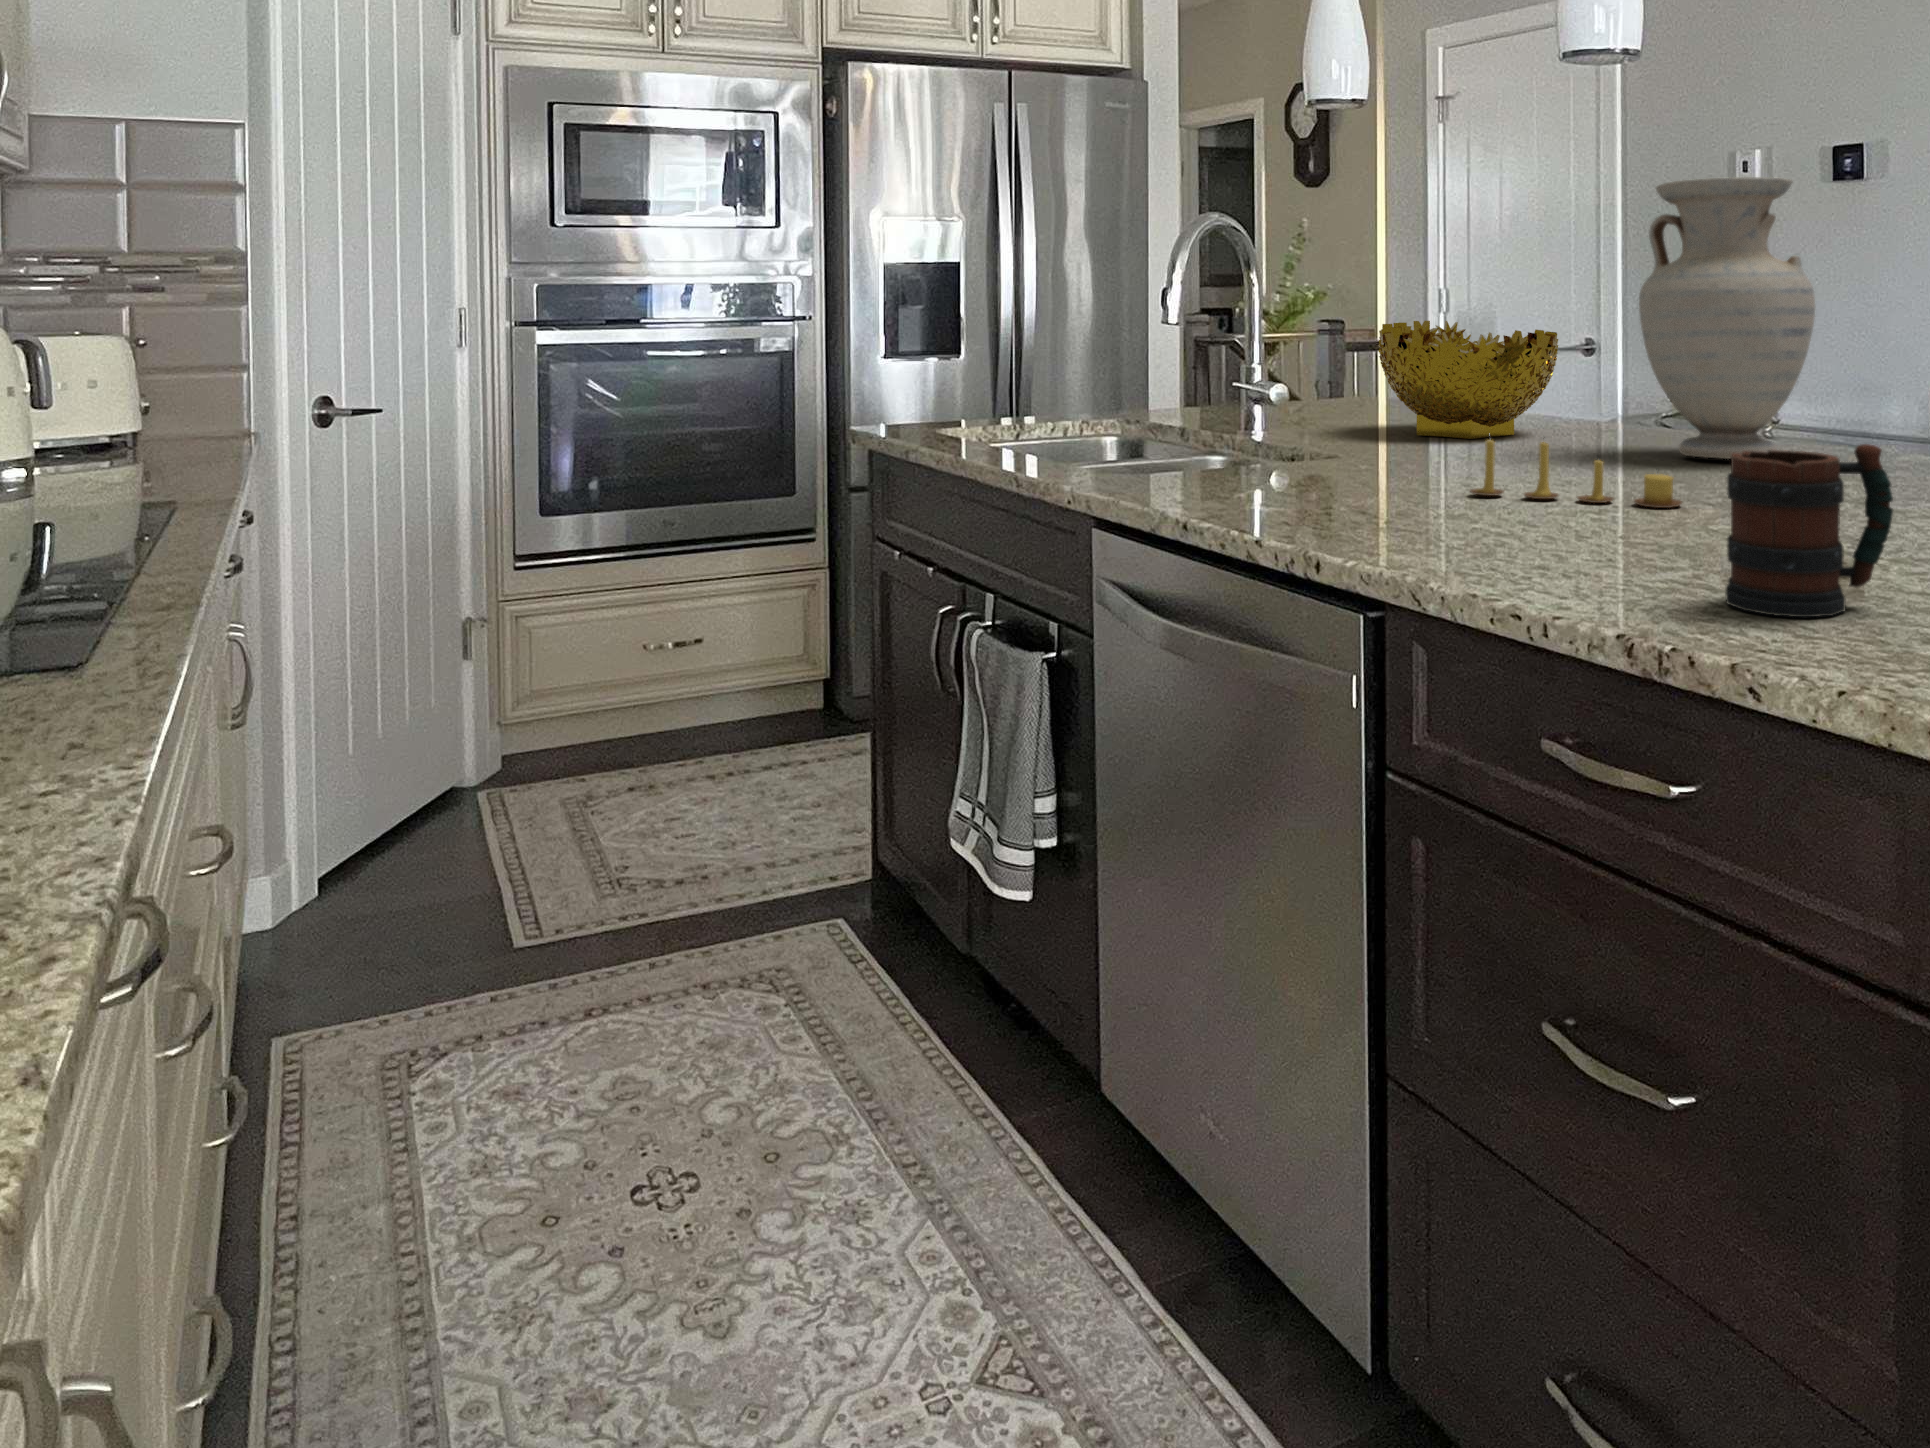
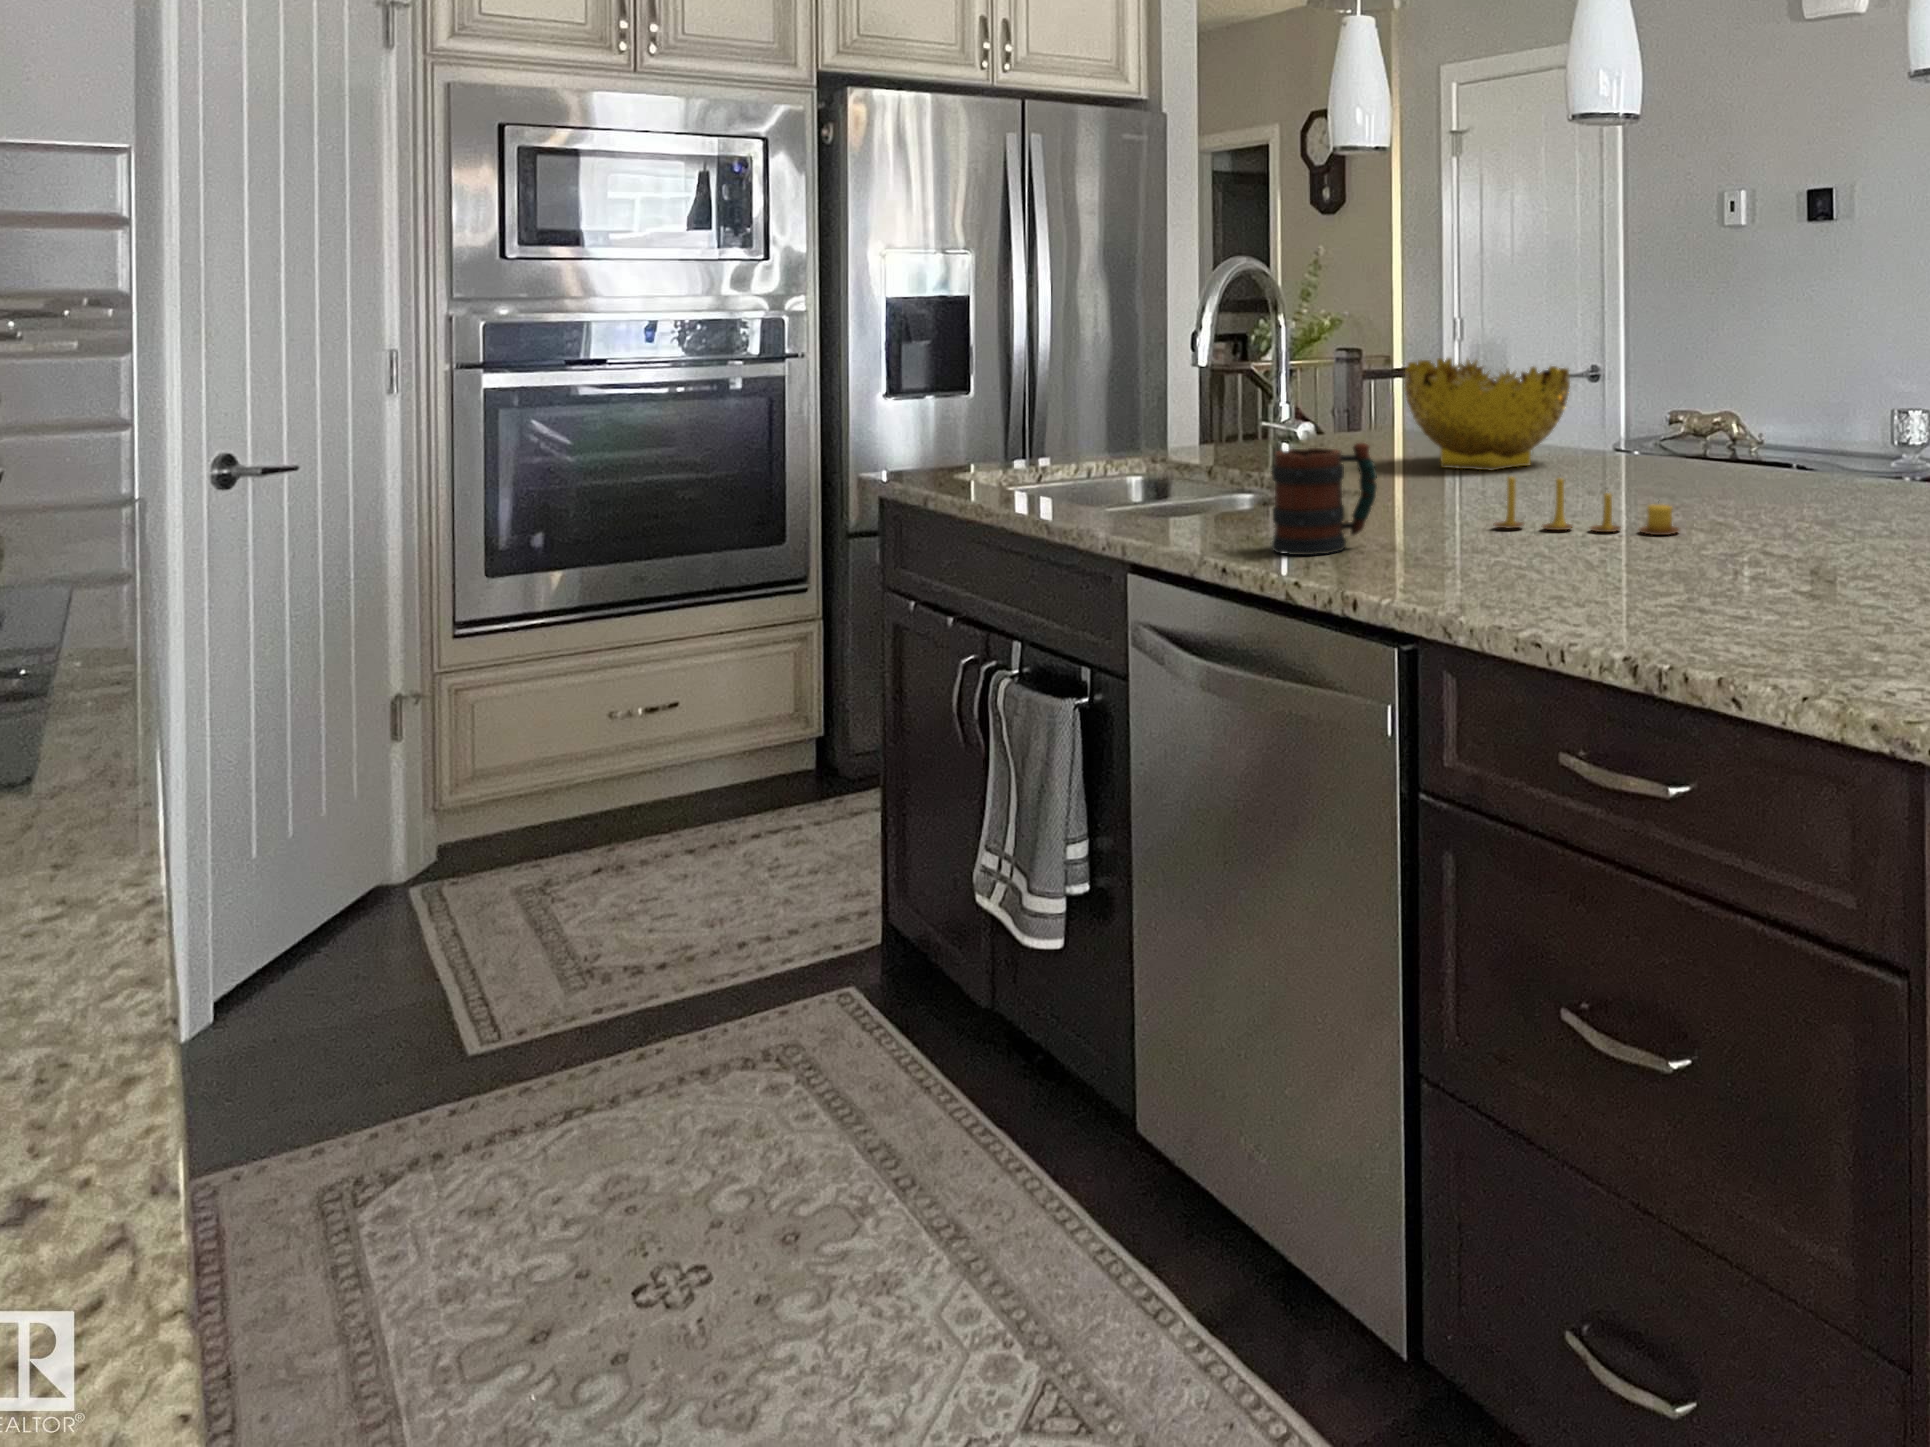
vase: present [1639,177,1815,459] -> none [1642,232,1791,485]
mug: present [1725,444,1893,617] -> present [1272,443,1377,555]

